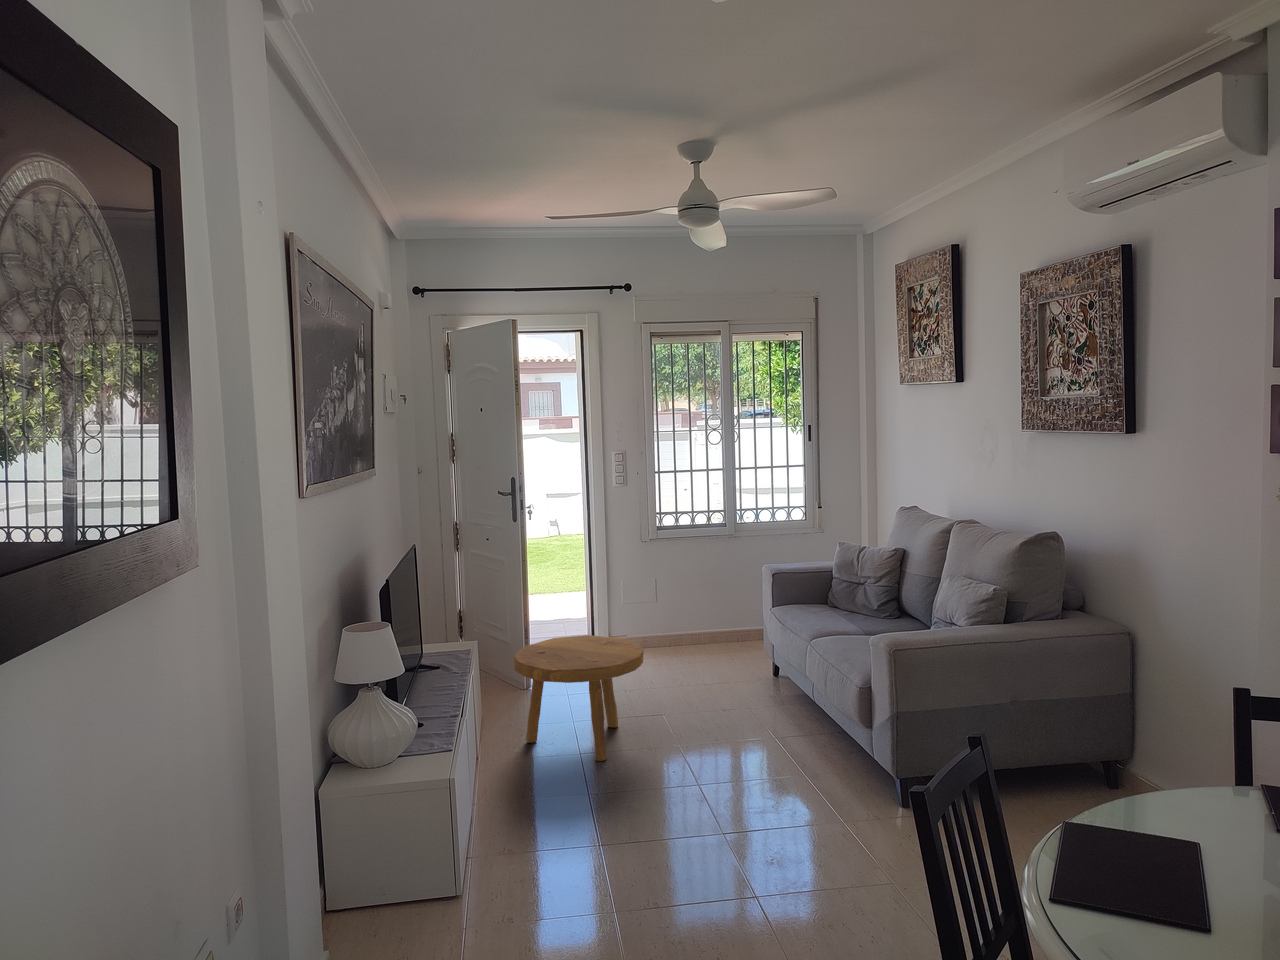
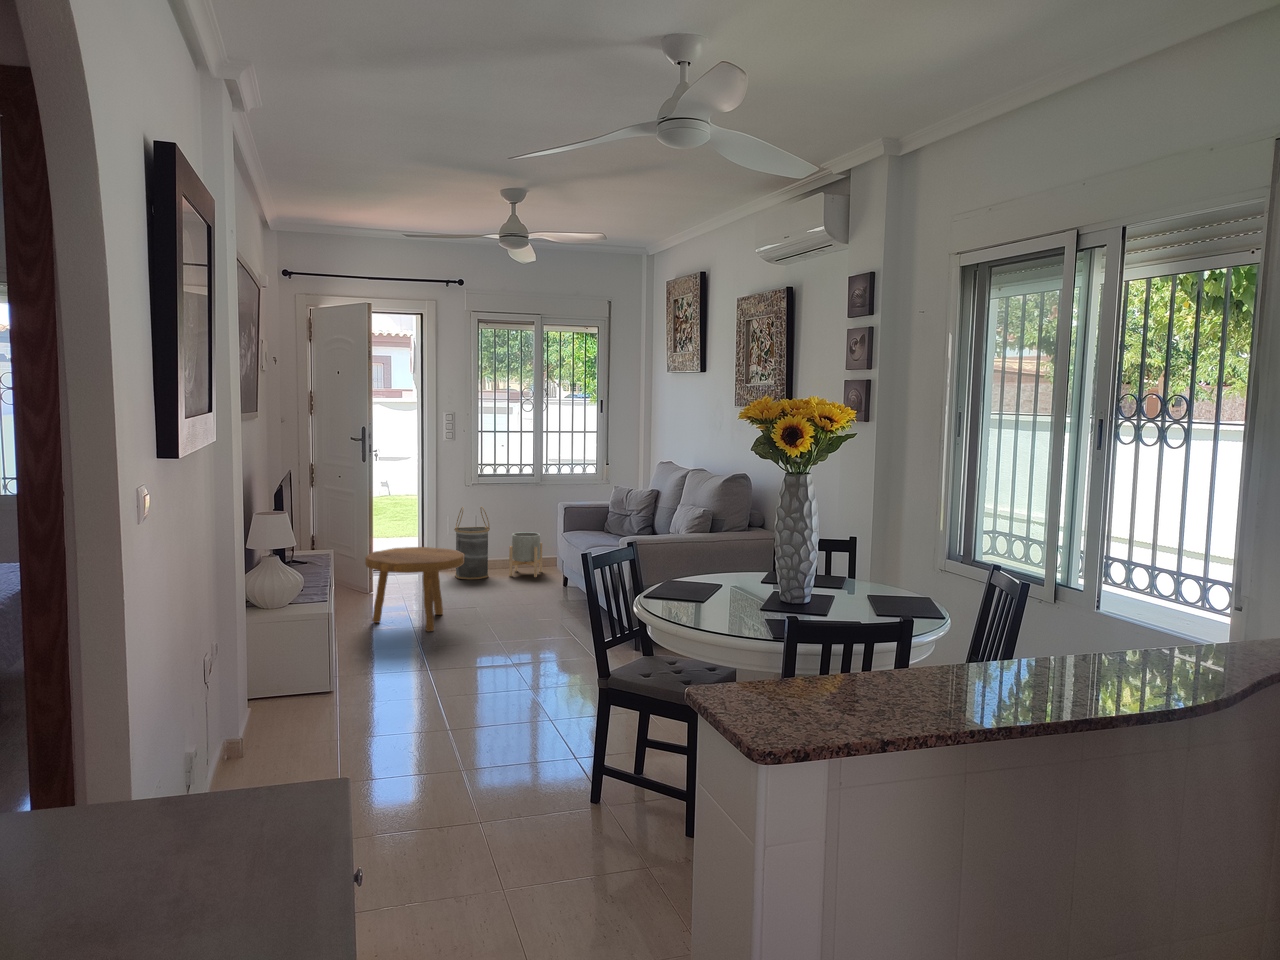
basket: none [630,567,674,661] -> present [454,506,490,579]
planter: none [699,597,741,657] -> present [509,532,542,577]

